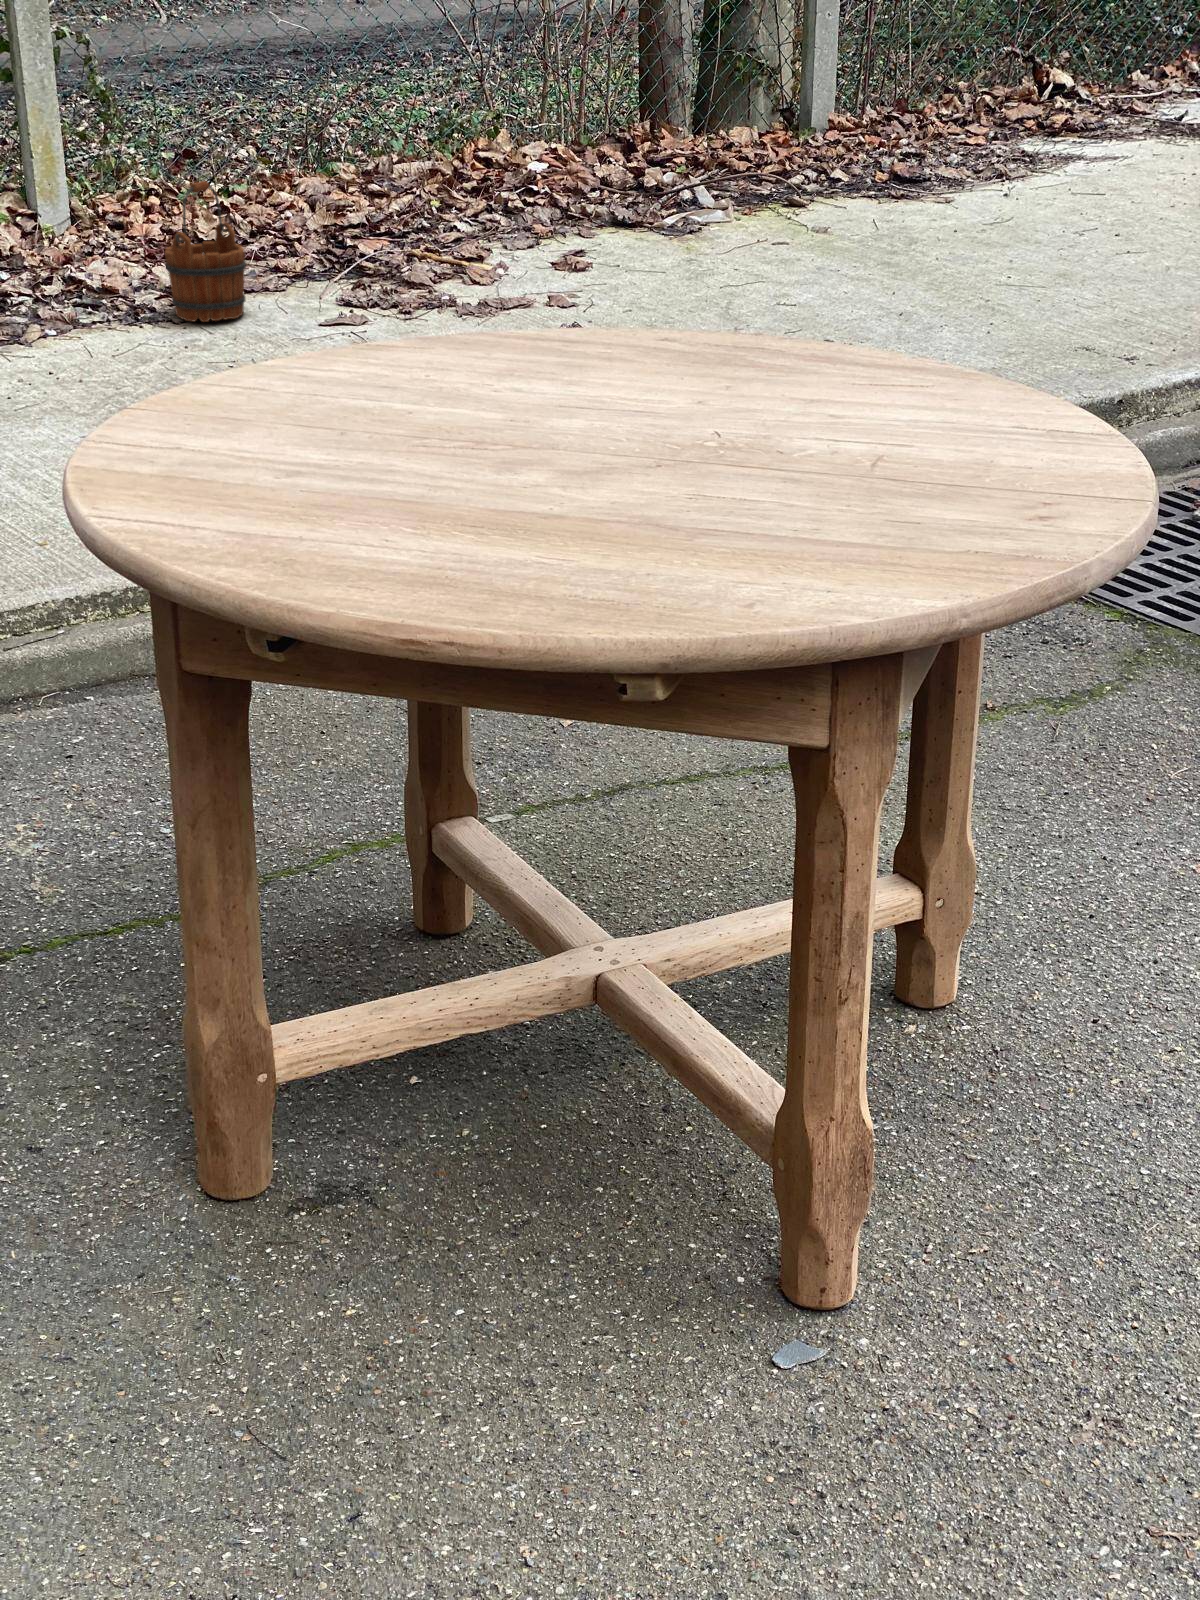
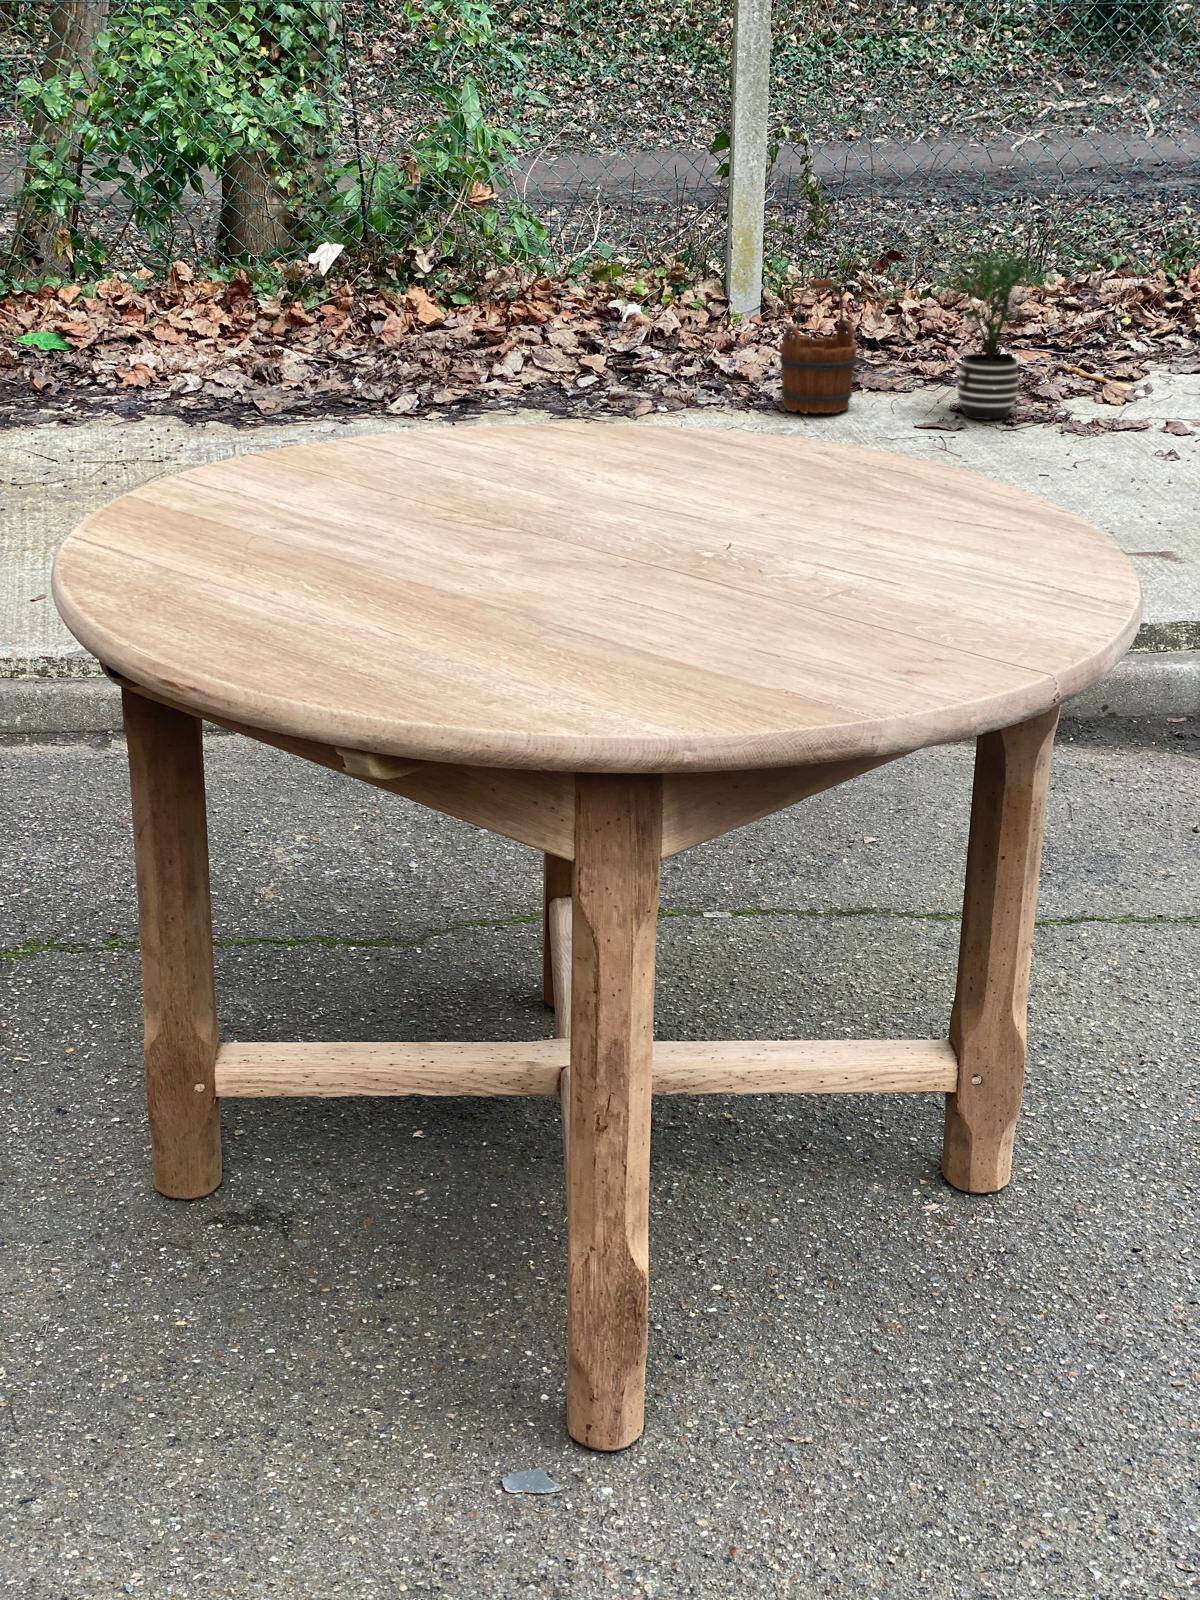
potted plant: none [308,135,429,310] -> present [934,248,1048,420]

